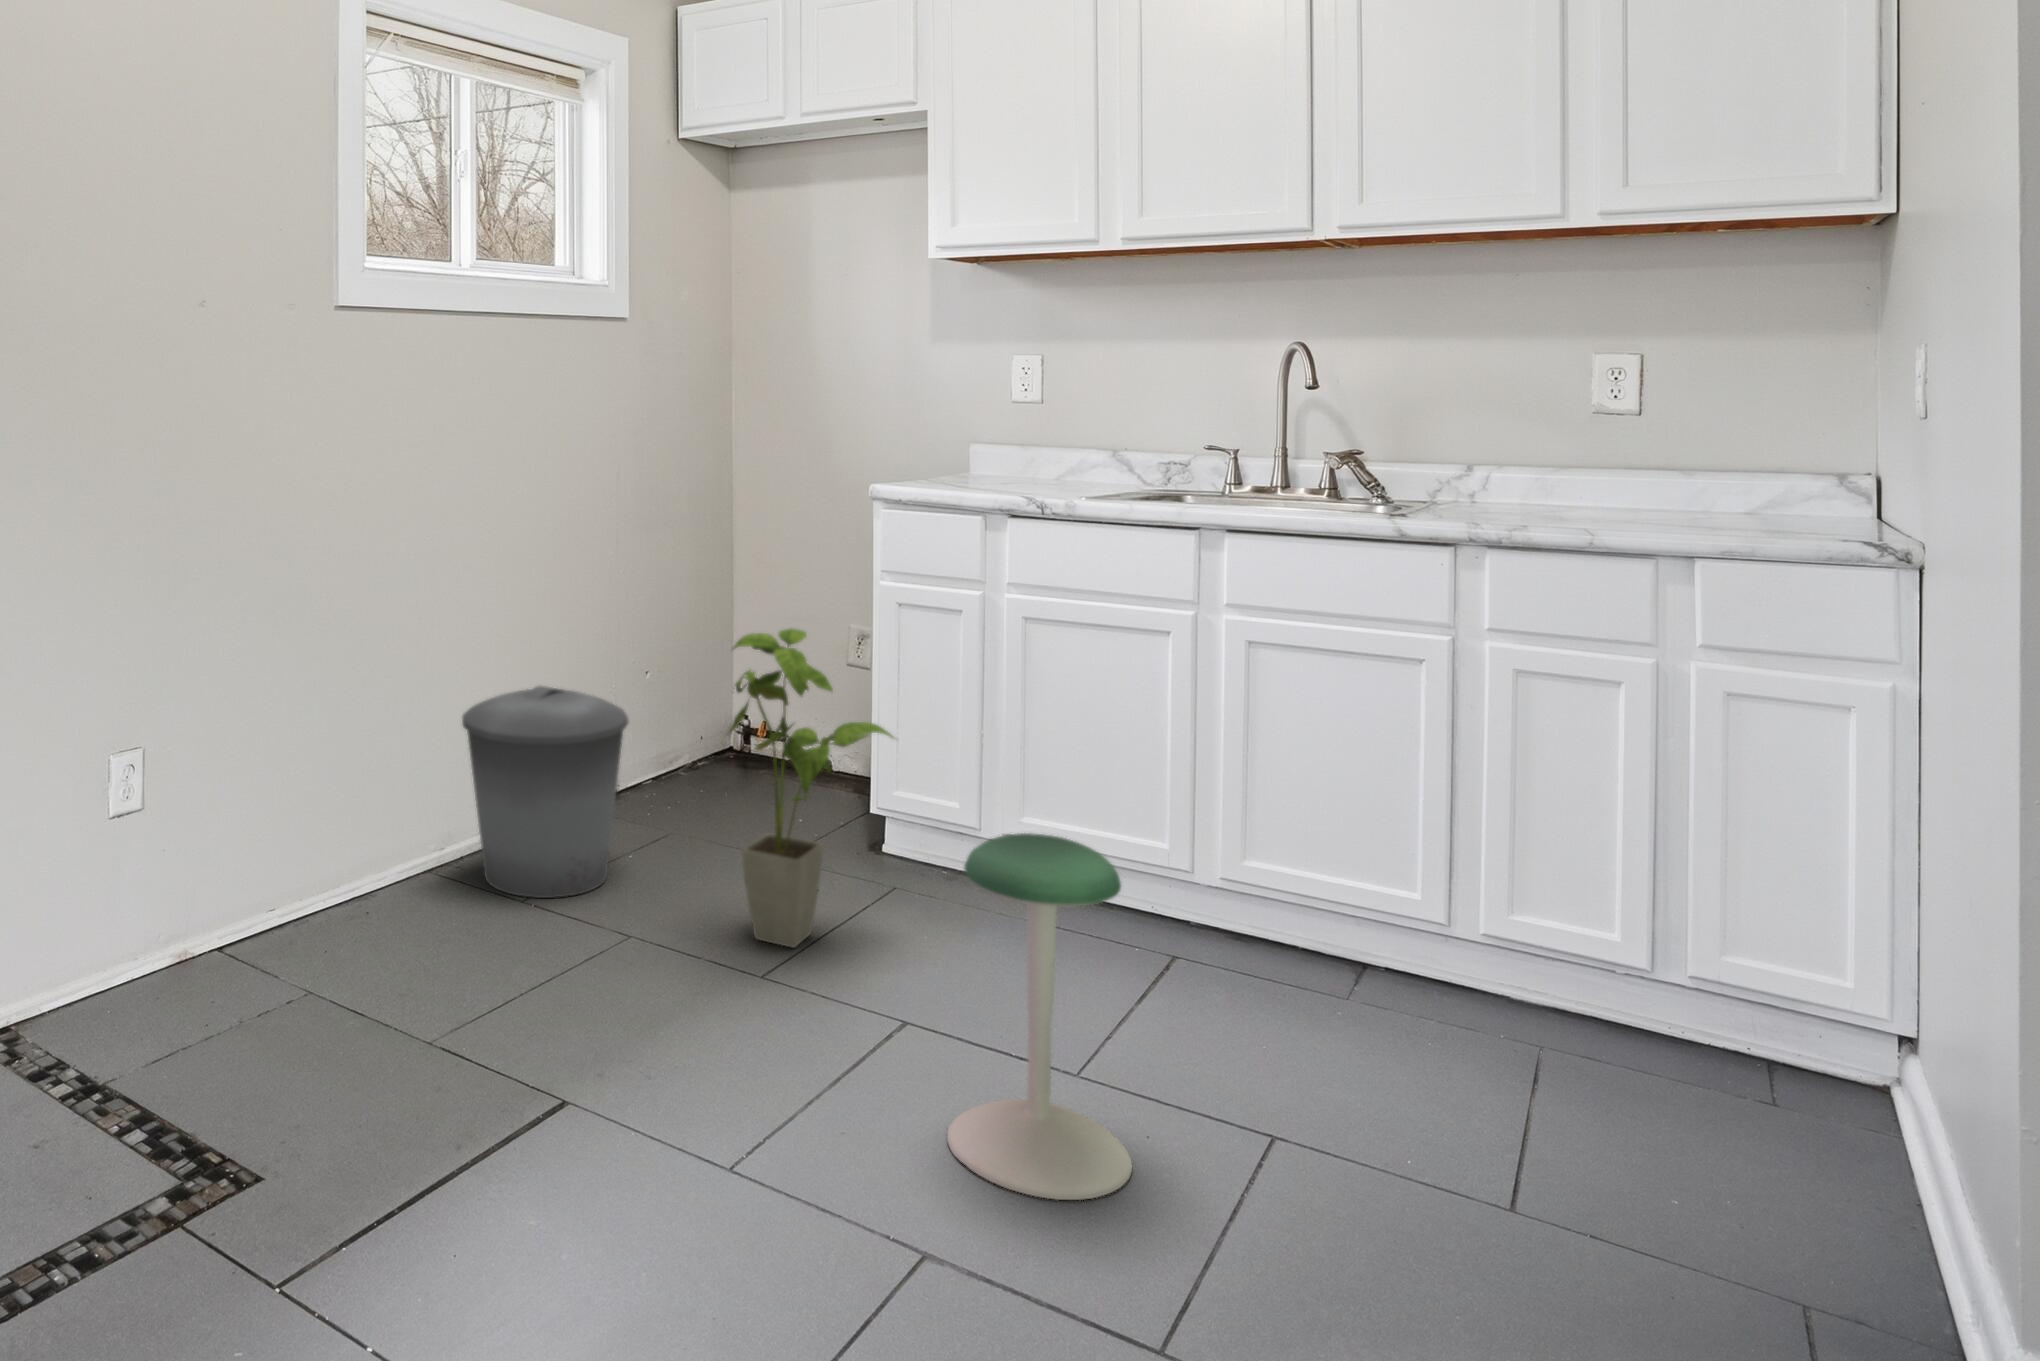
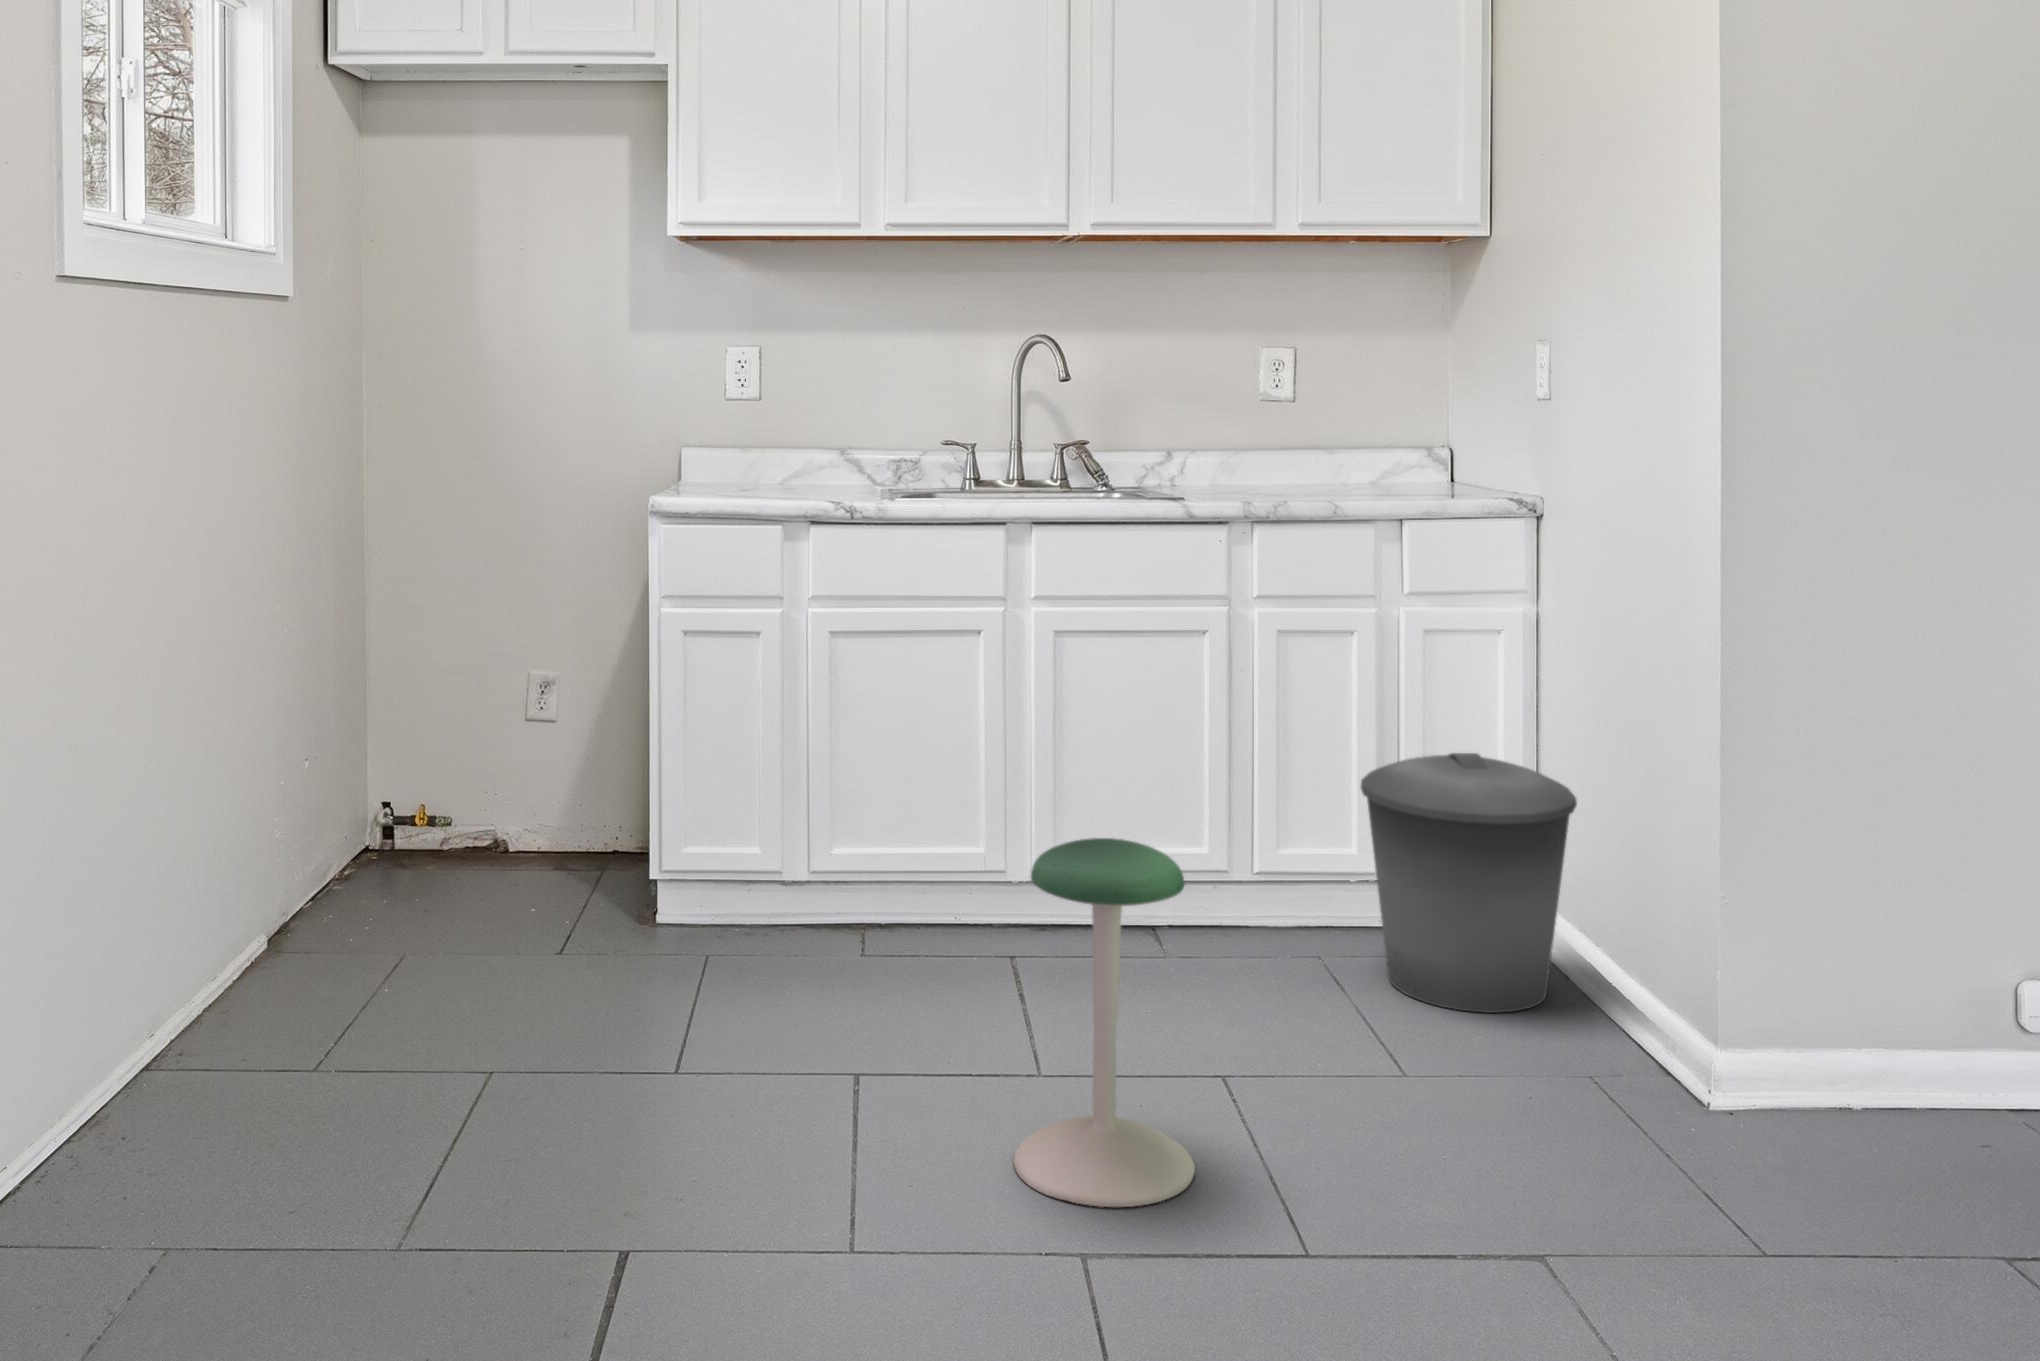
house plant: present [729,628,893,948] -> none [587,667,786,1049]
trash can: present [462,686,628,898] -> present [1360,753,1577,1013]

